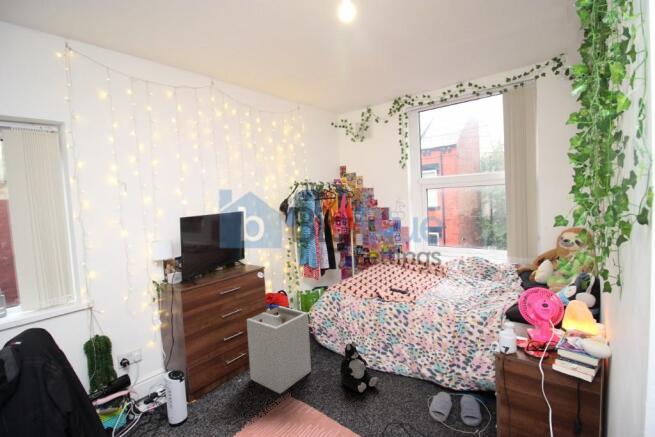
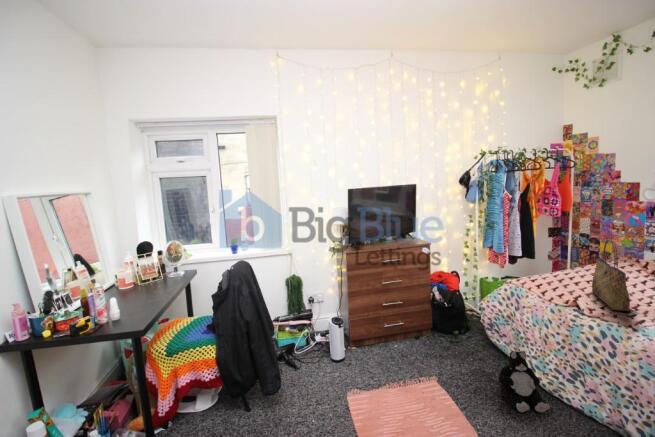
tote bag: none [381,245,406,293] -> present [592,240,630,311]
laundry hamper: present [247,306,311,393] -> none [404,287,470,374]

